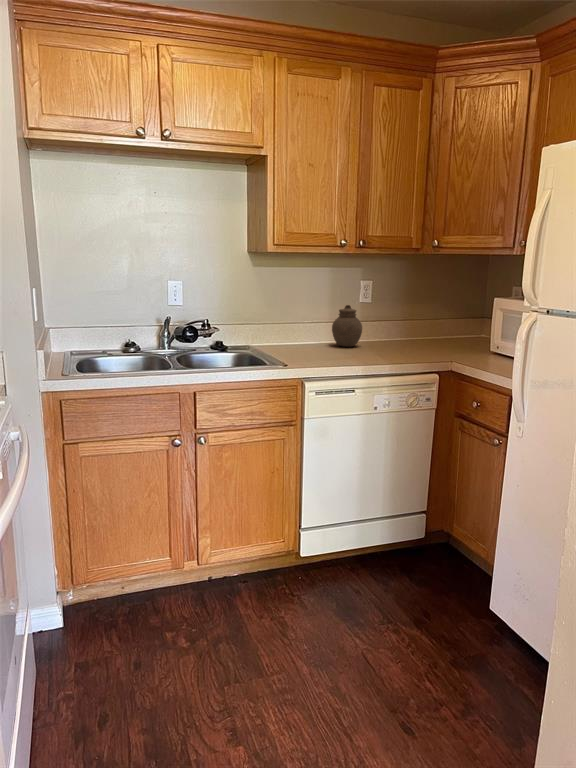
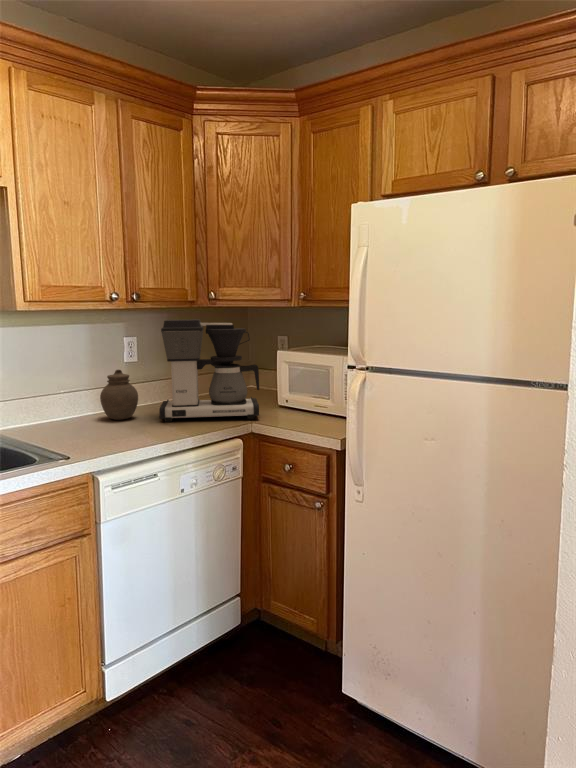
coffee maker: none [374,265,469,358] -> present [159,319,259,422]

